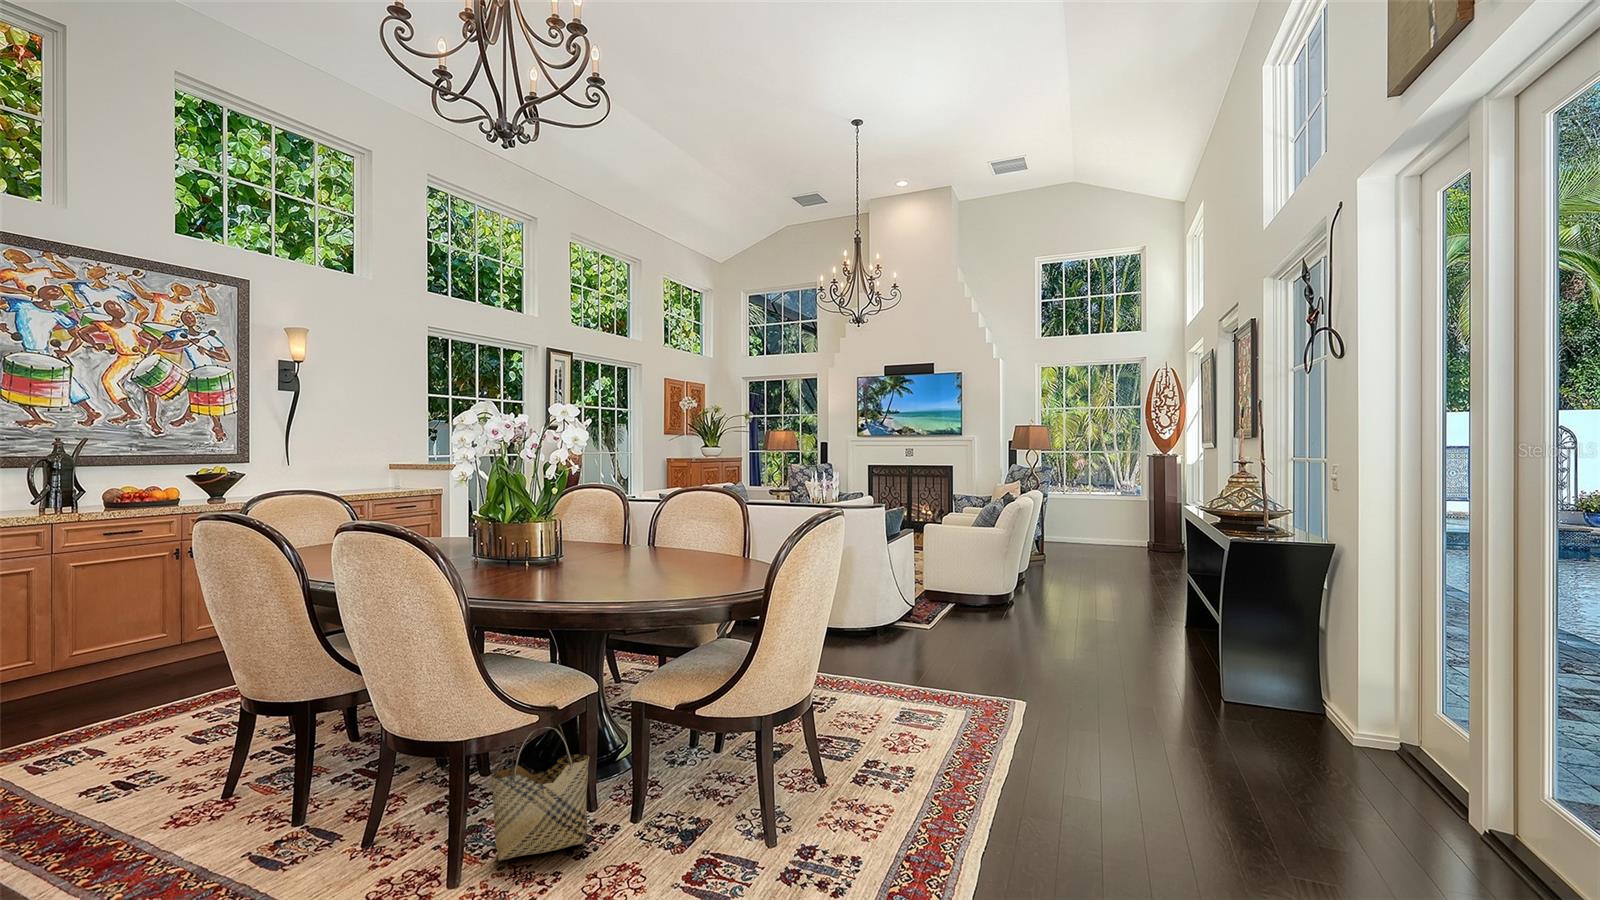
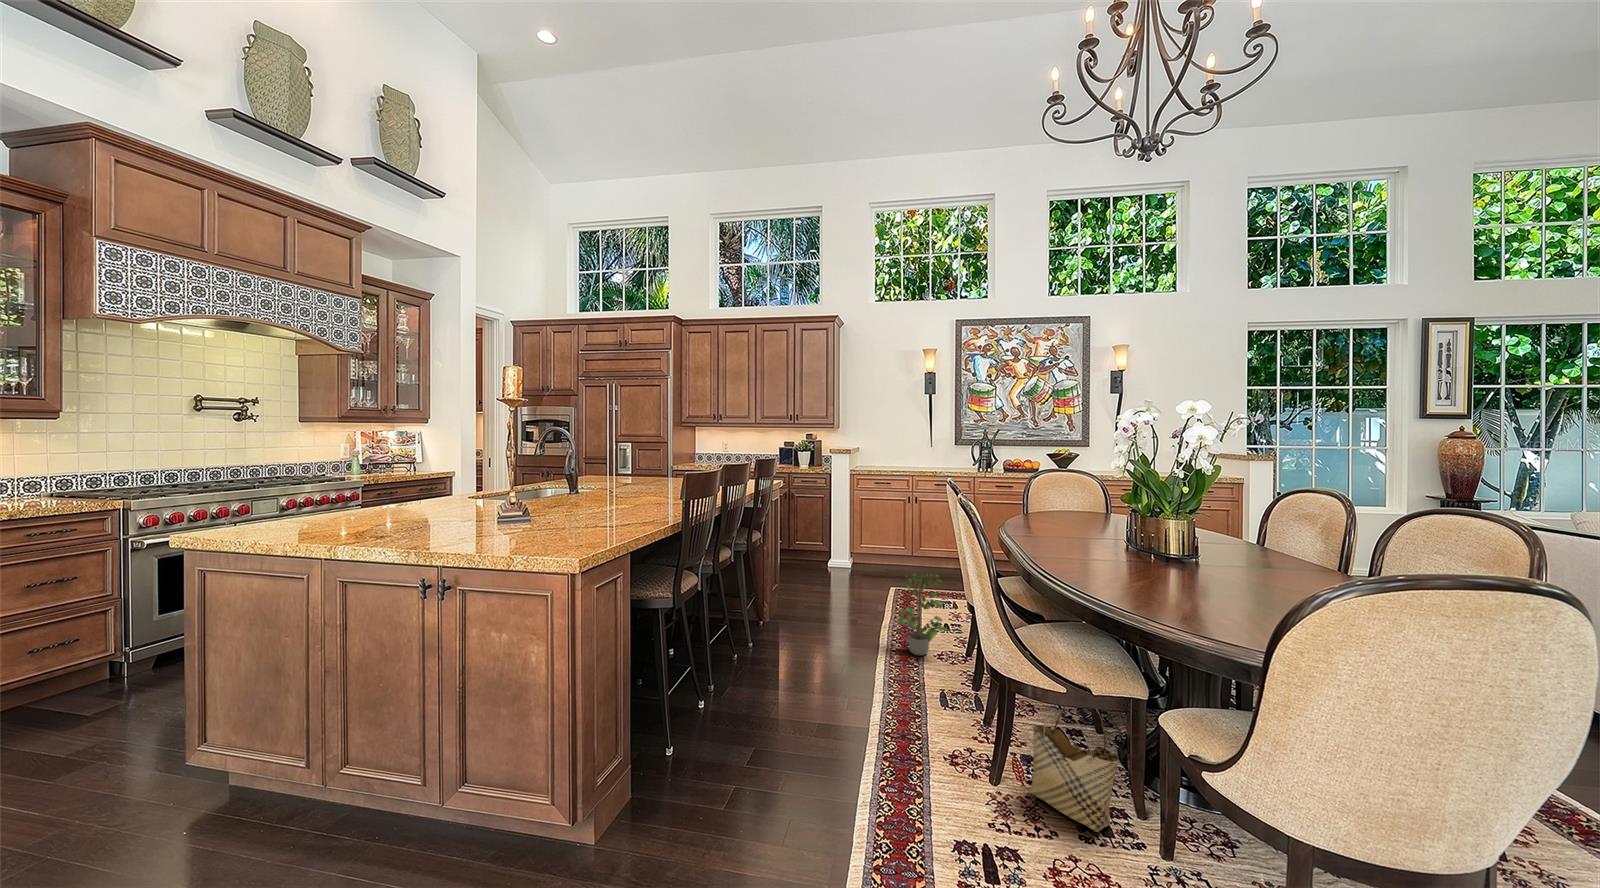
potted plant: none [83,668,212,842] -> present [898,571,949,656]

